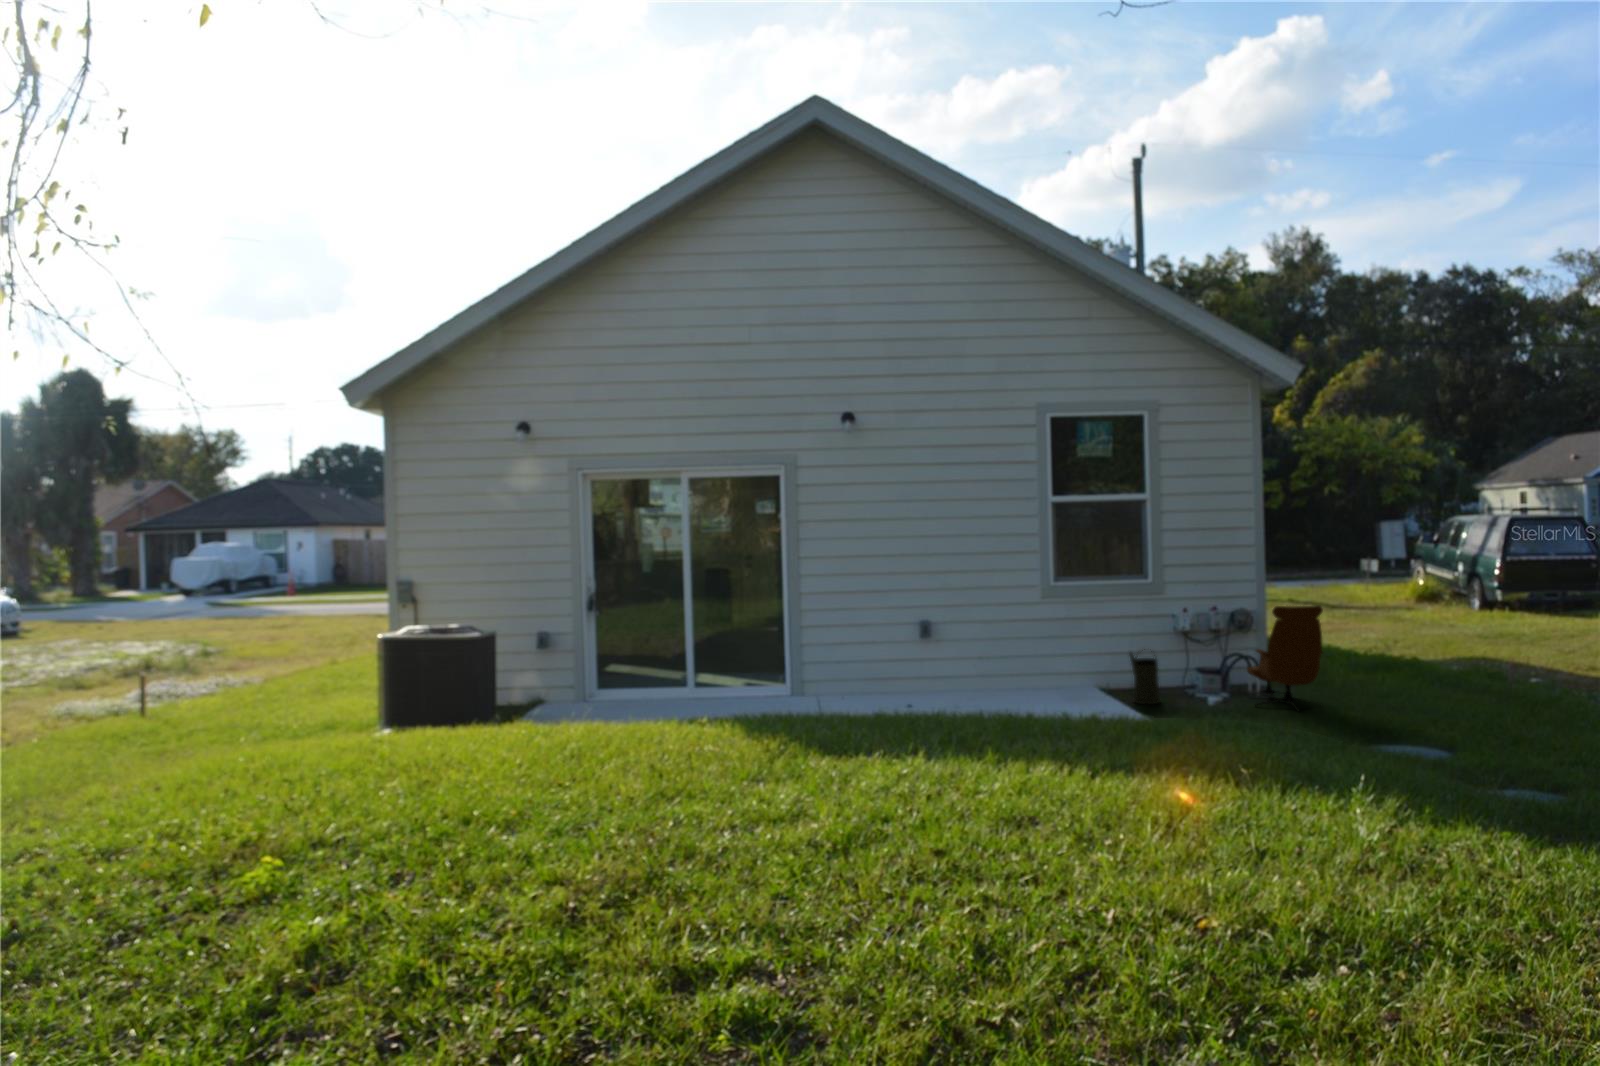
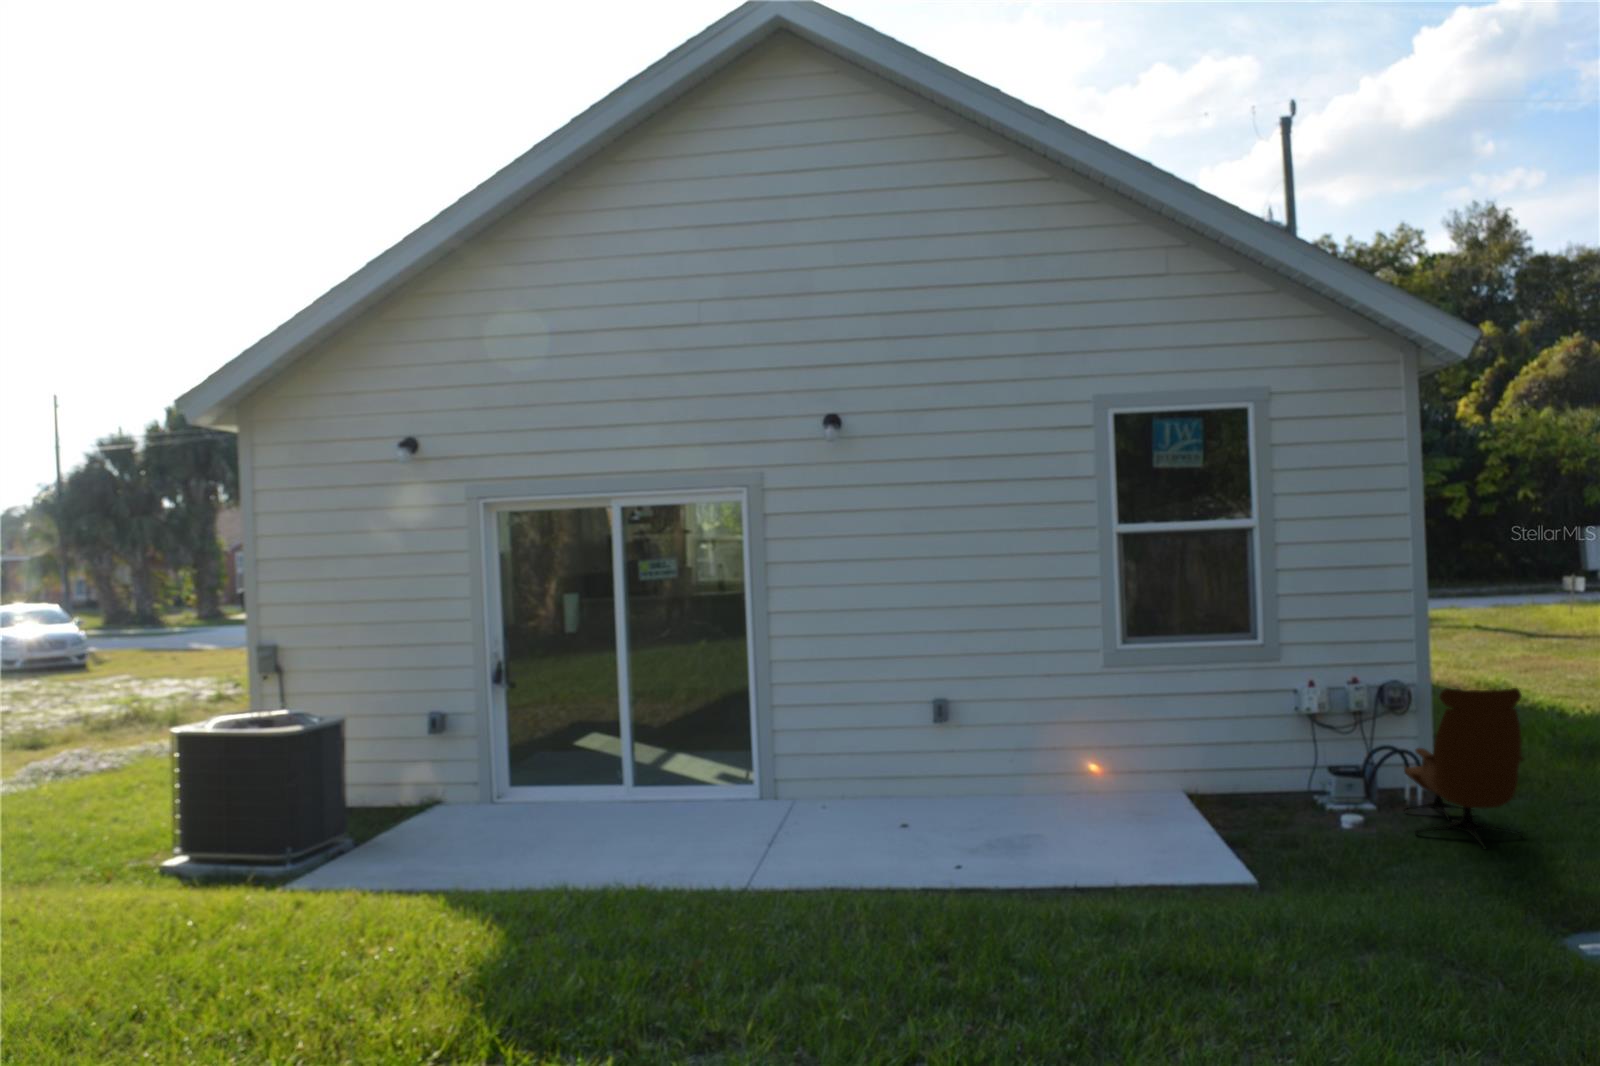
watering can: present [1130,649,1160,704] -> none [1228,740,1273,823]

